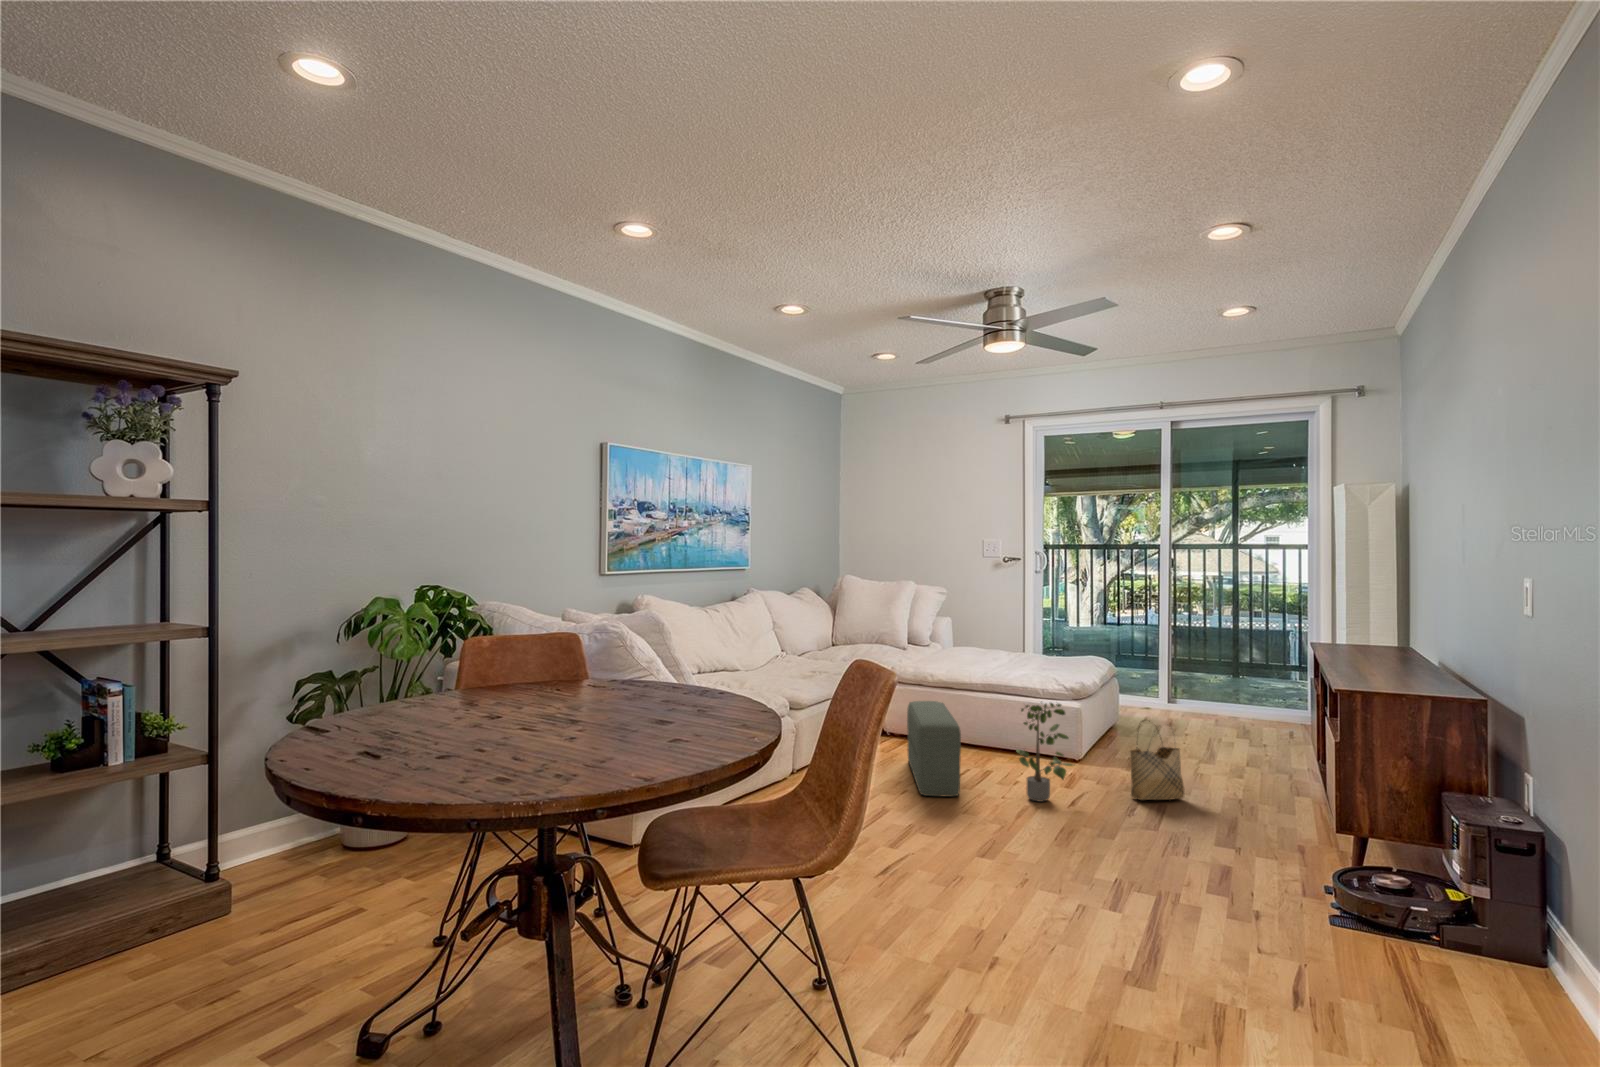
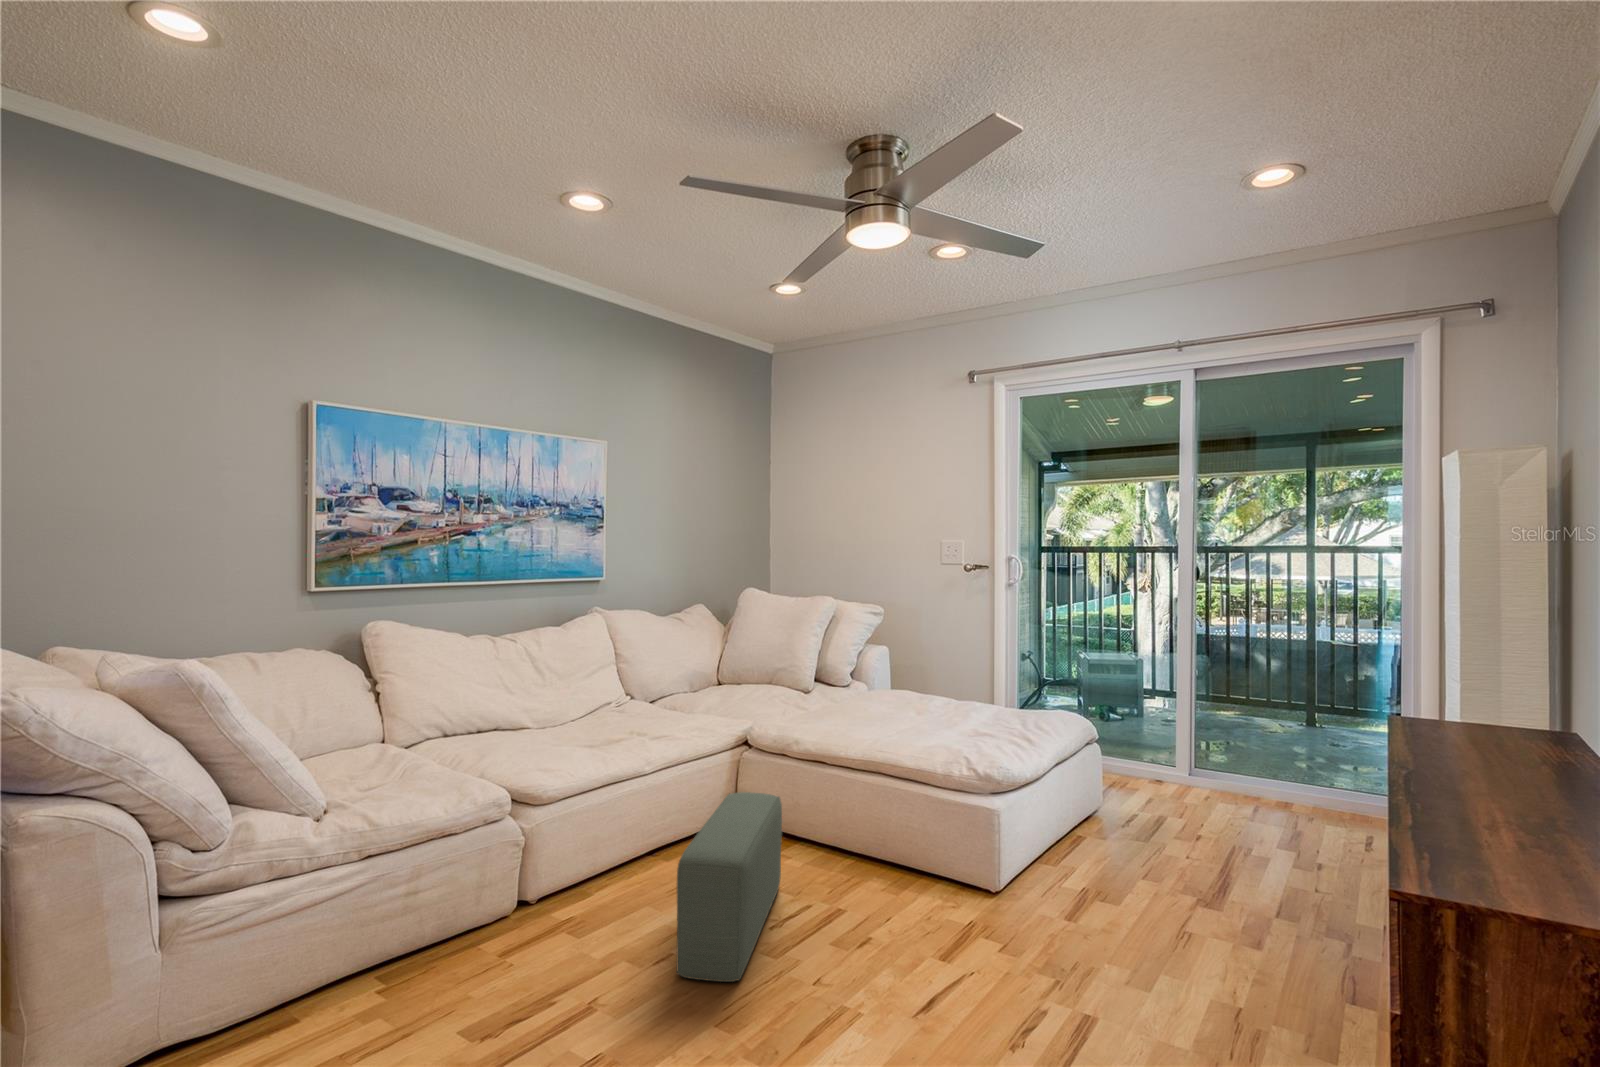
potted plant: present [1016,703,1073,802] -> none [833,826,939,1006]
woven basket: present [1130,720,1184,800] -> none [1035,861,1135,1016]

